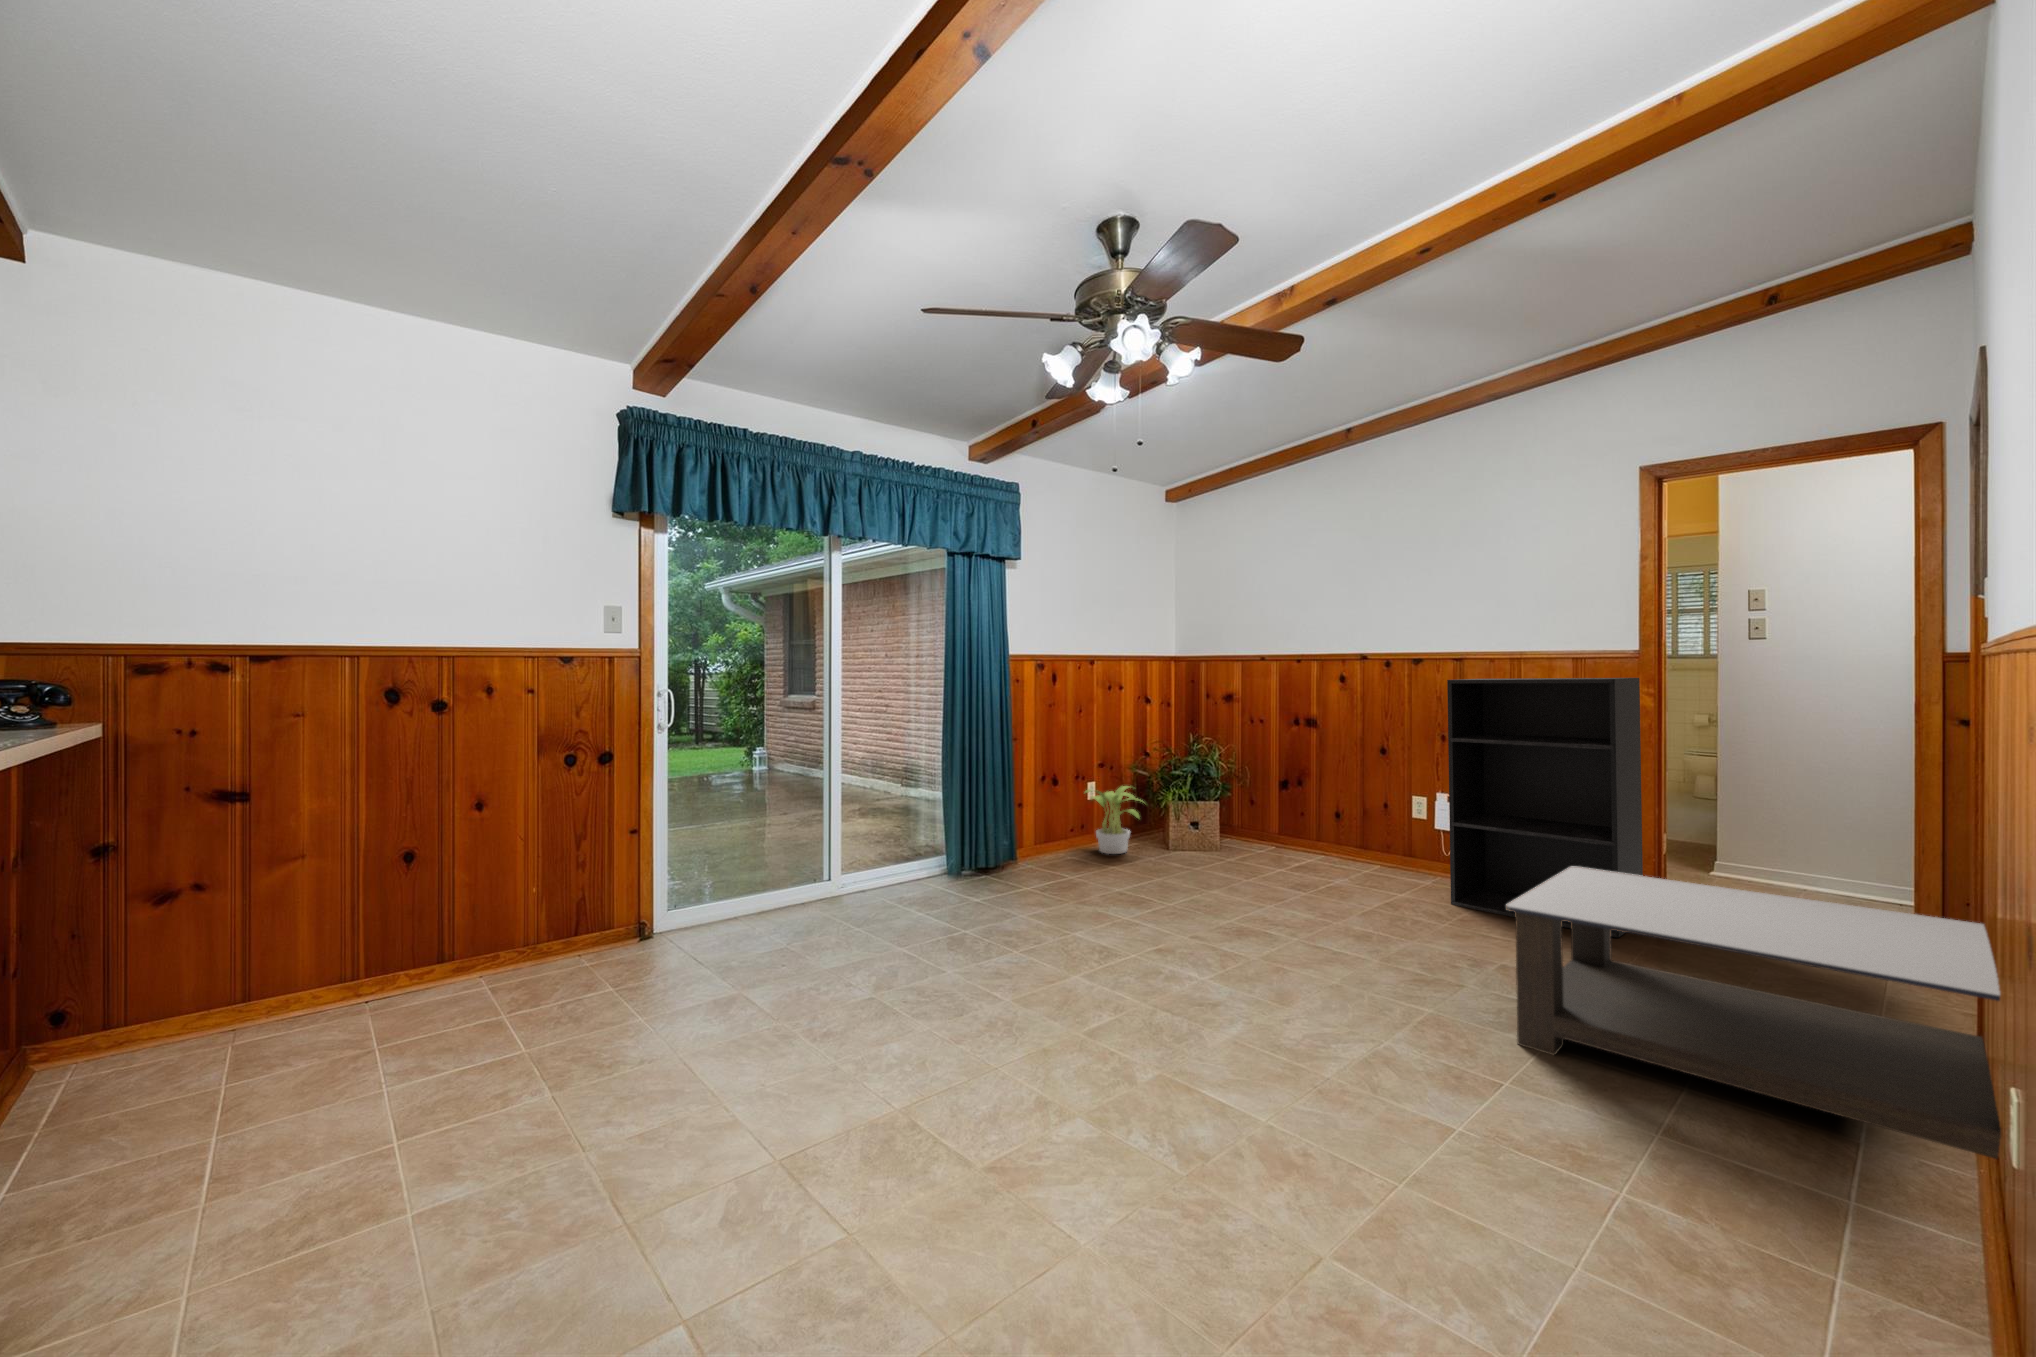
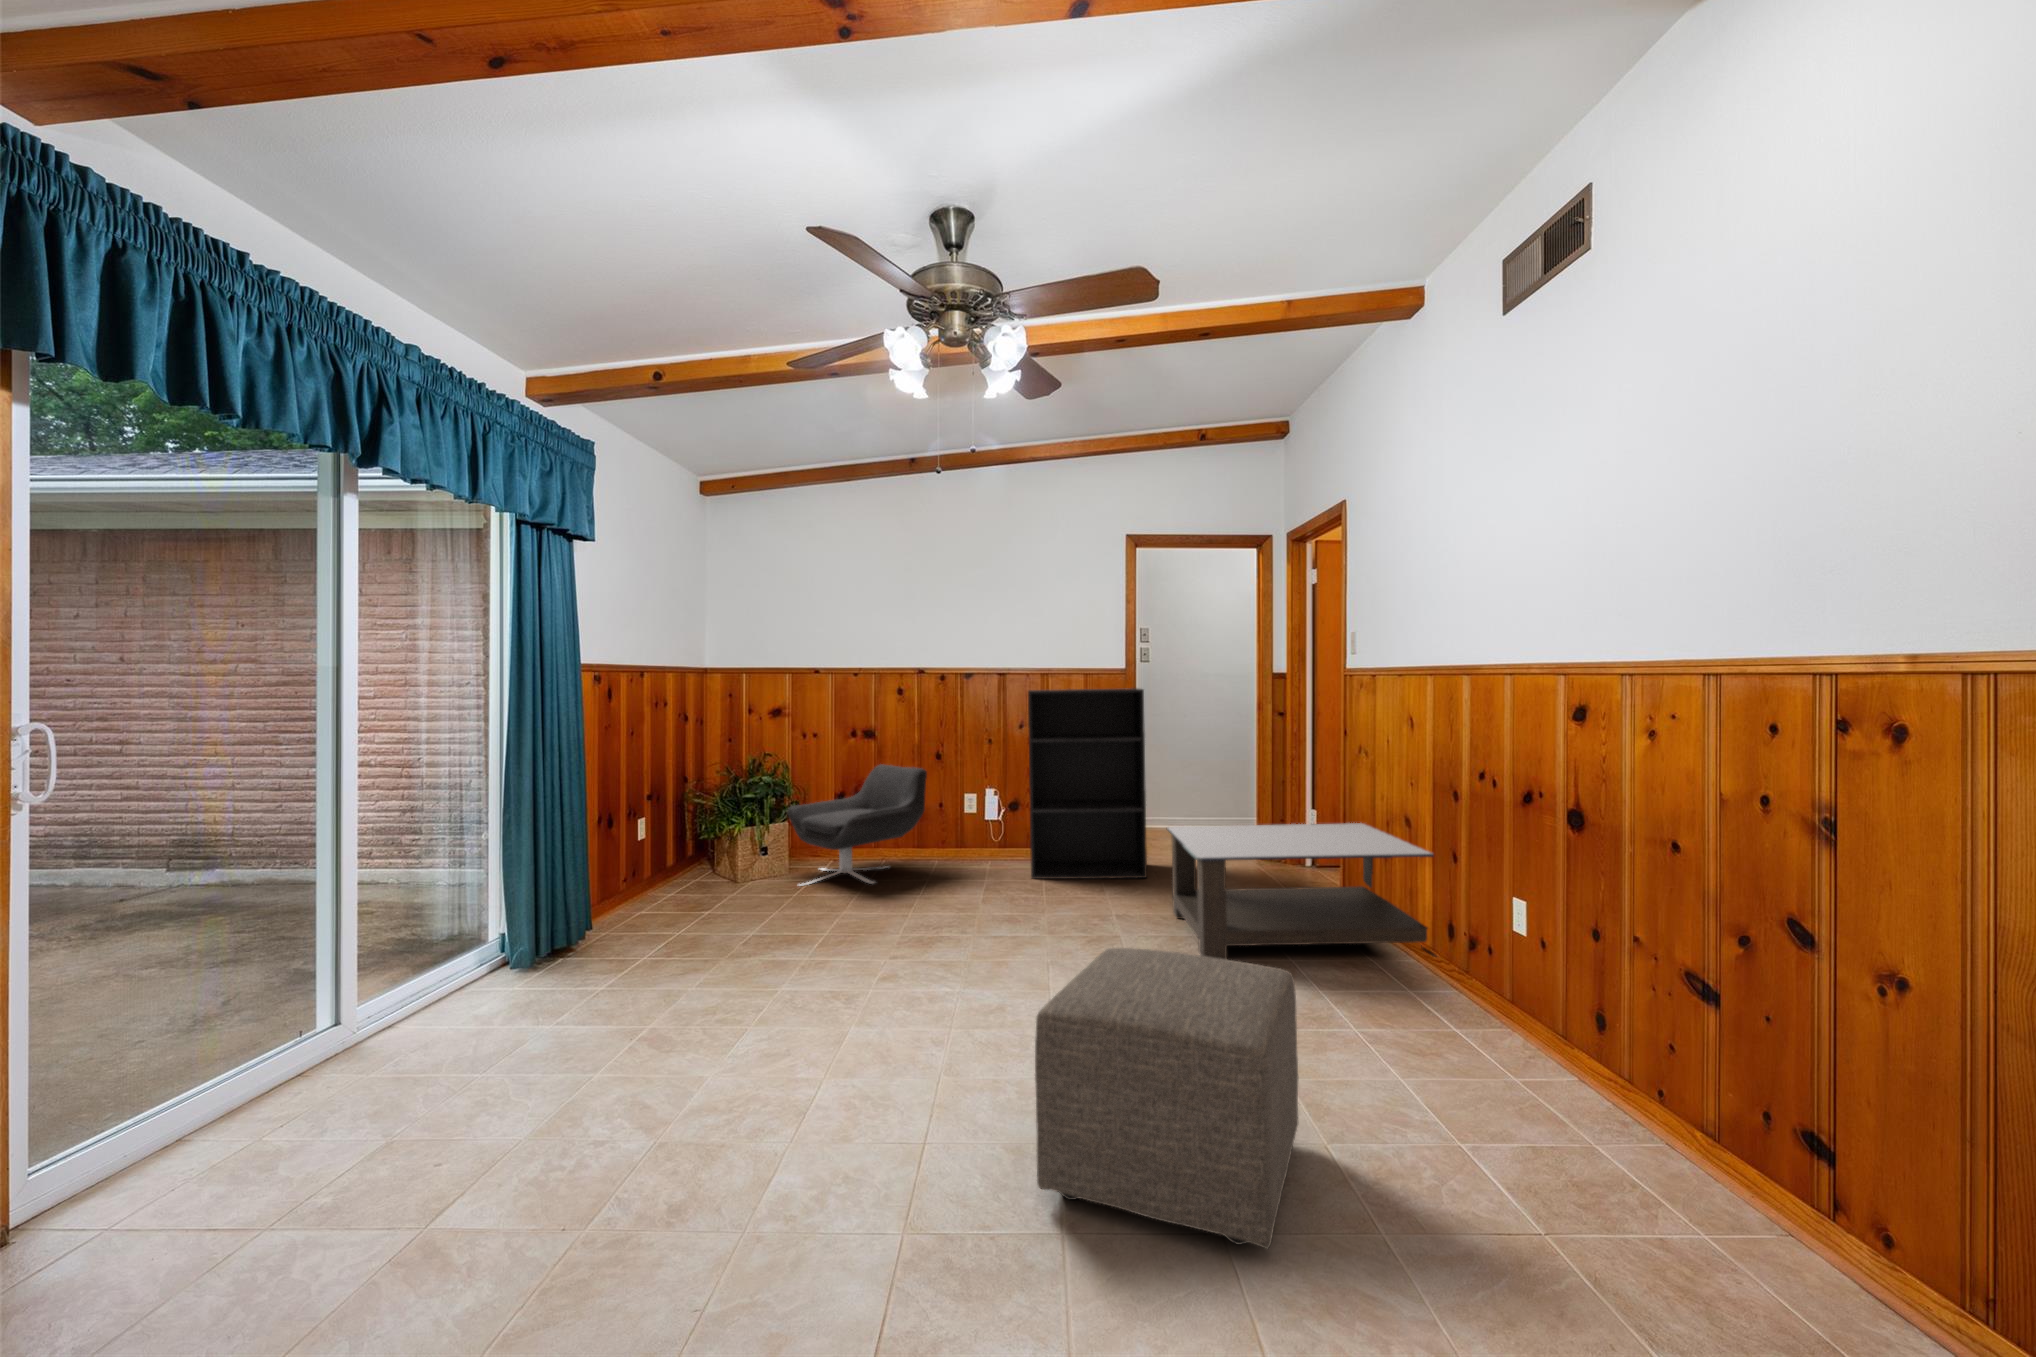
lounge chair: none [1206,755,1348,873] -> present [787,764,927,886]
potted plant: present [1085,786,1141,854] -> none [643,817,728,899]
ottoman: none [968,954,1267,1277] -> present [1035,948,1298,1250]

